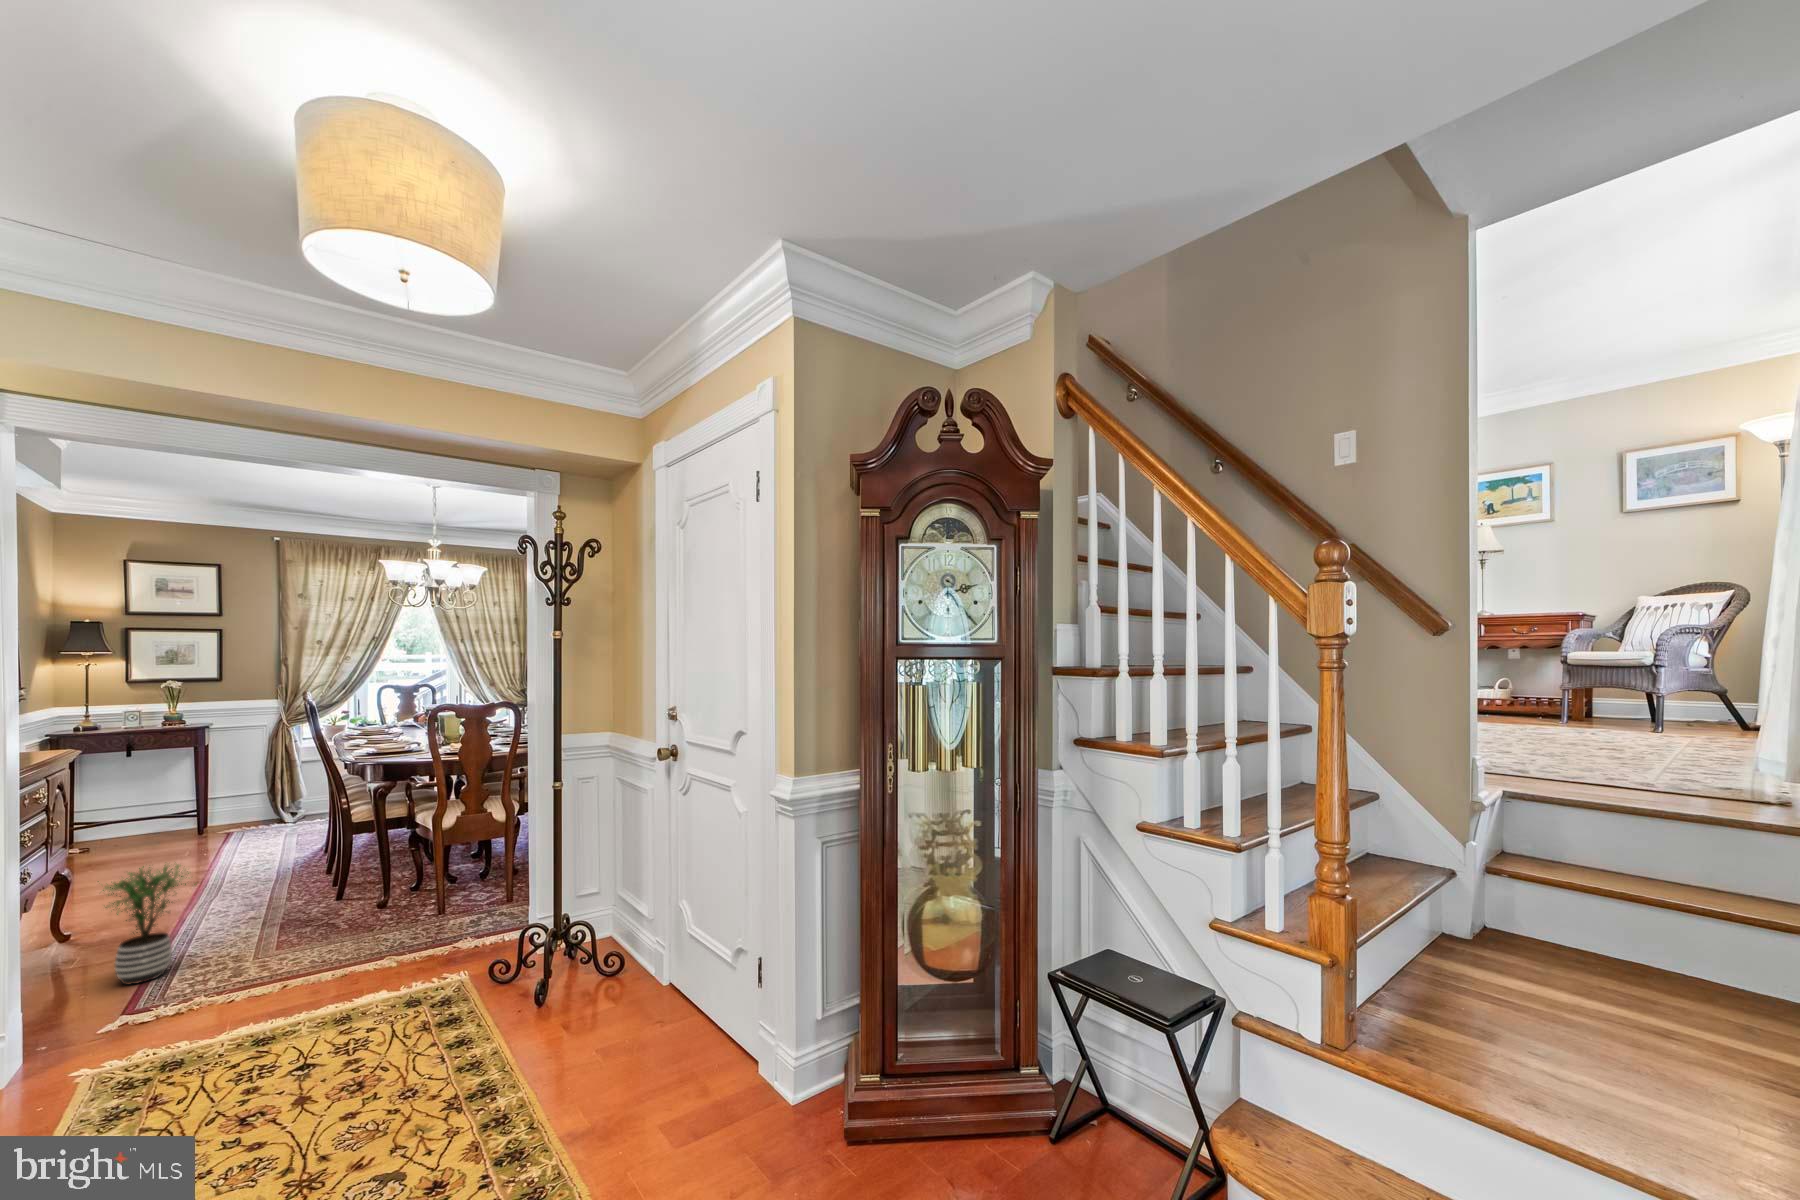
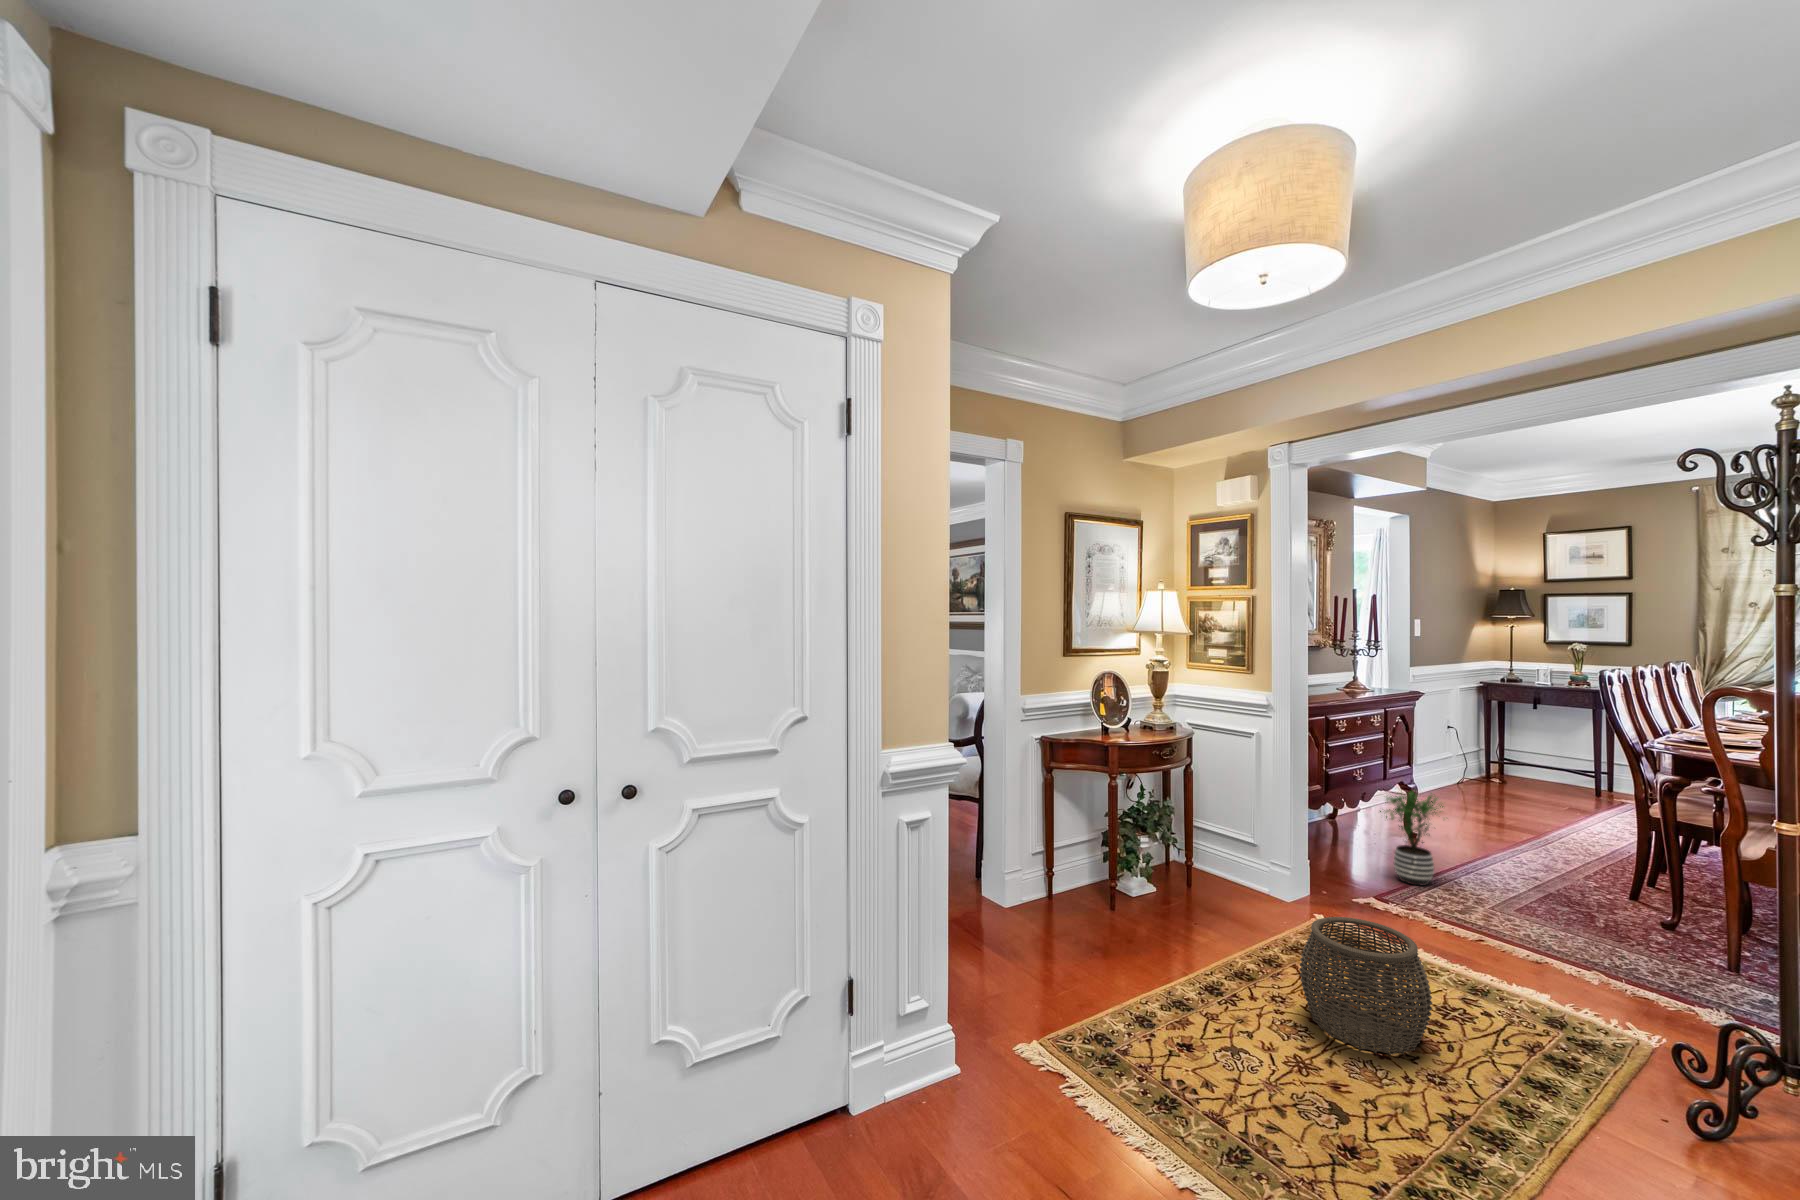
woven basket: none [223,984,383,1145] -> present [1299,917,1432,1055]

